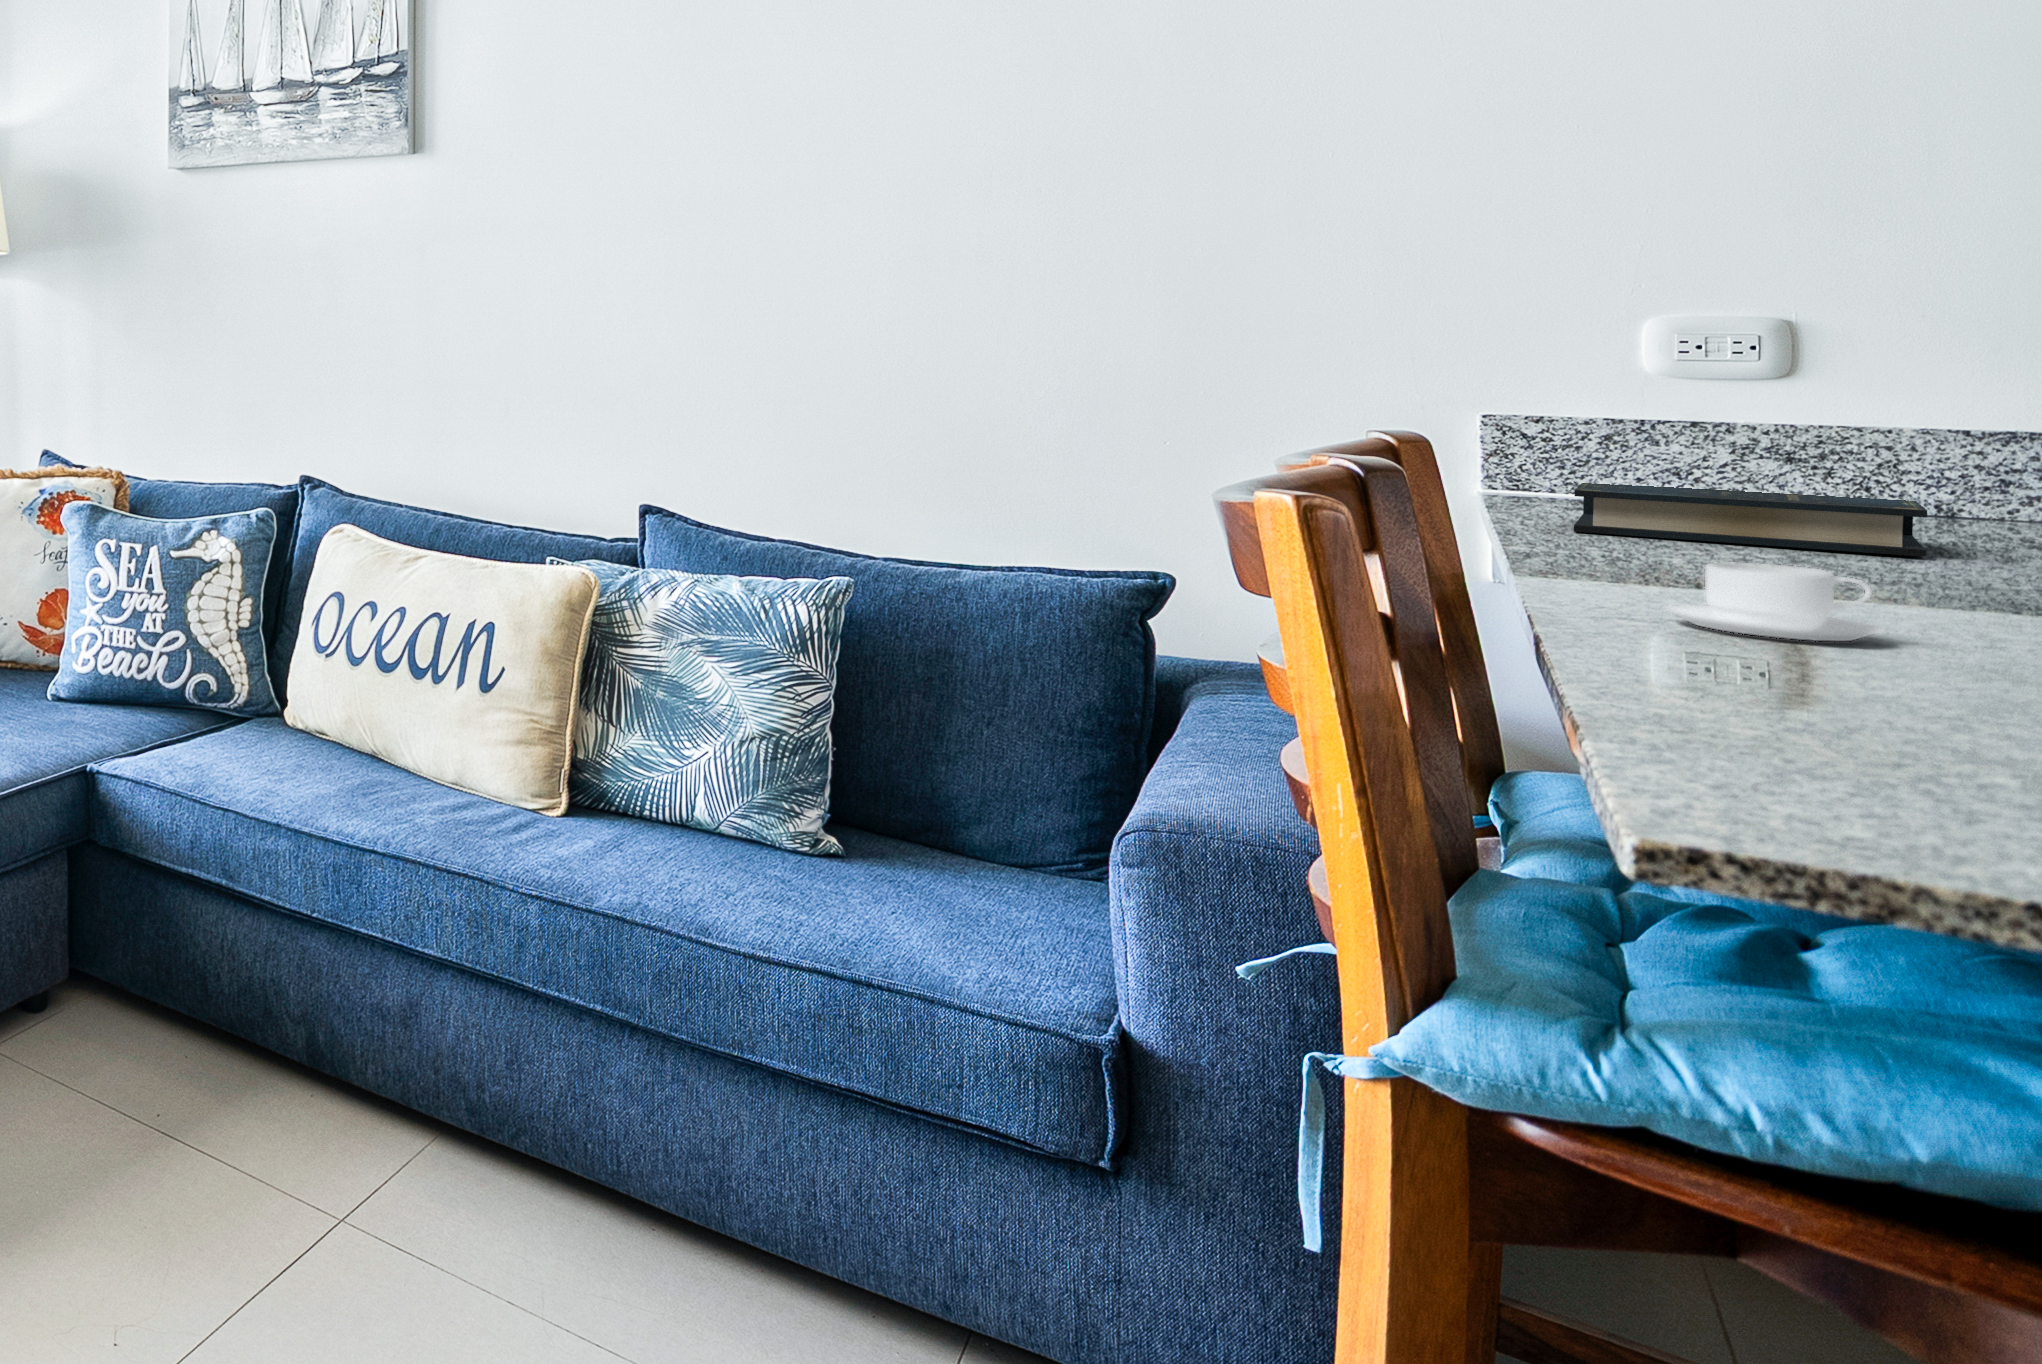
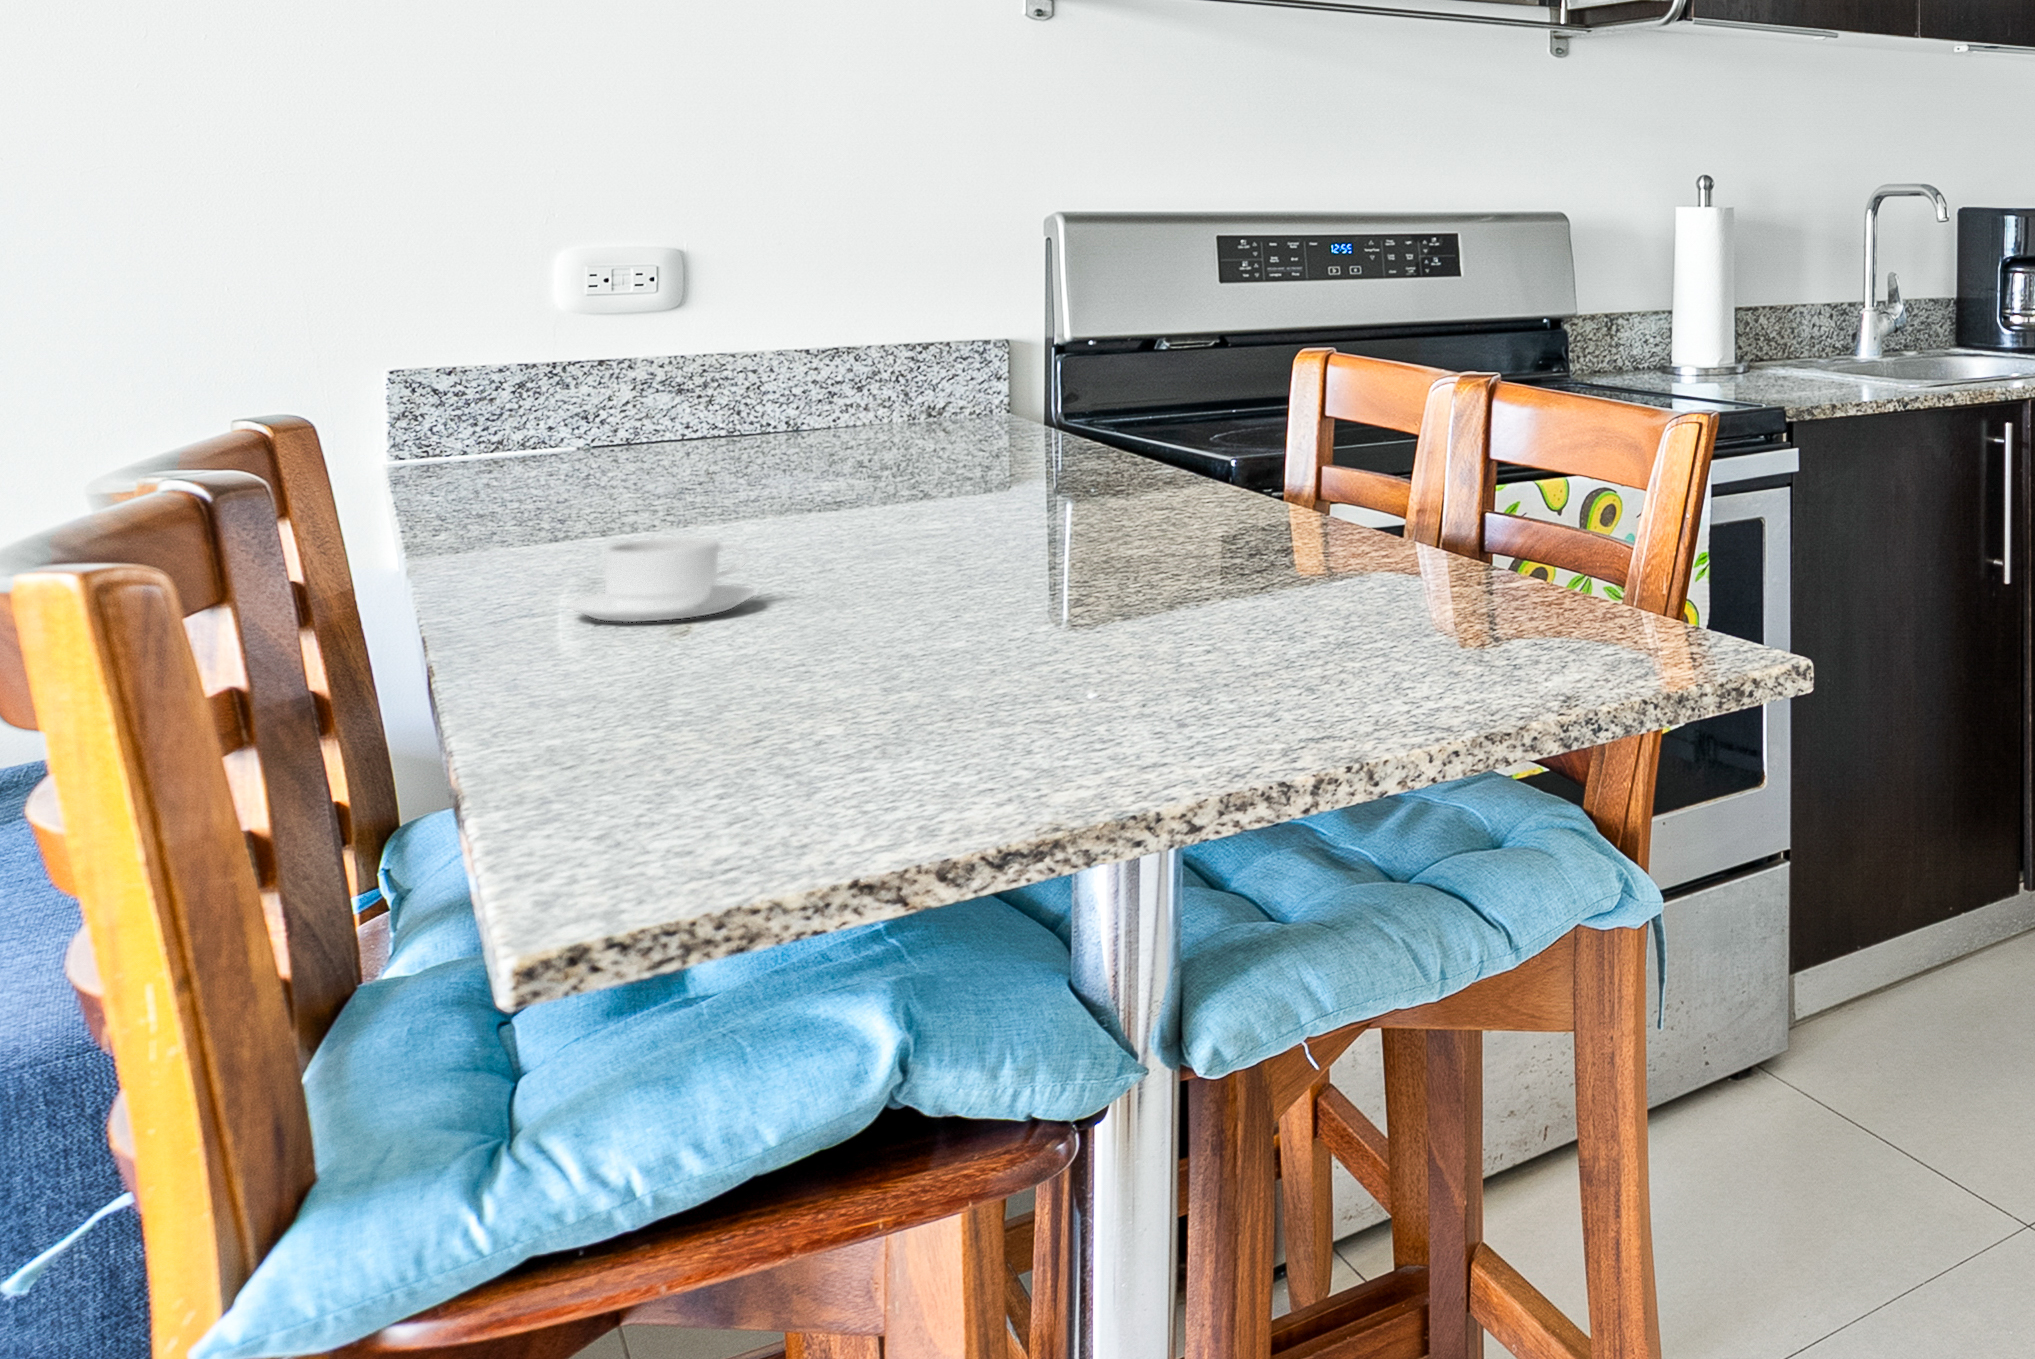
book: present [1574,483,1927,557] -> none [478,424,793,498]

